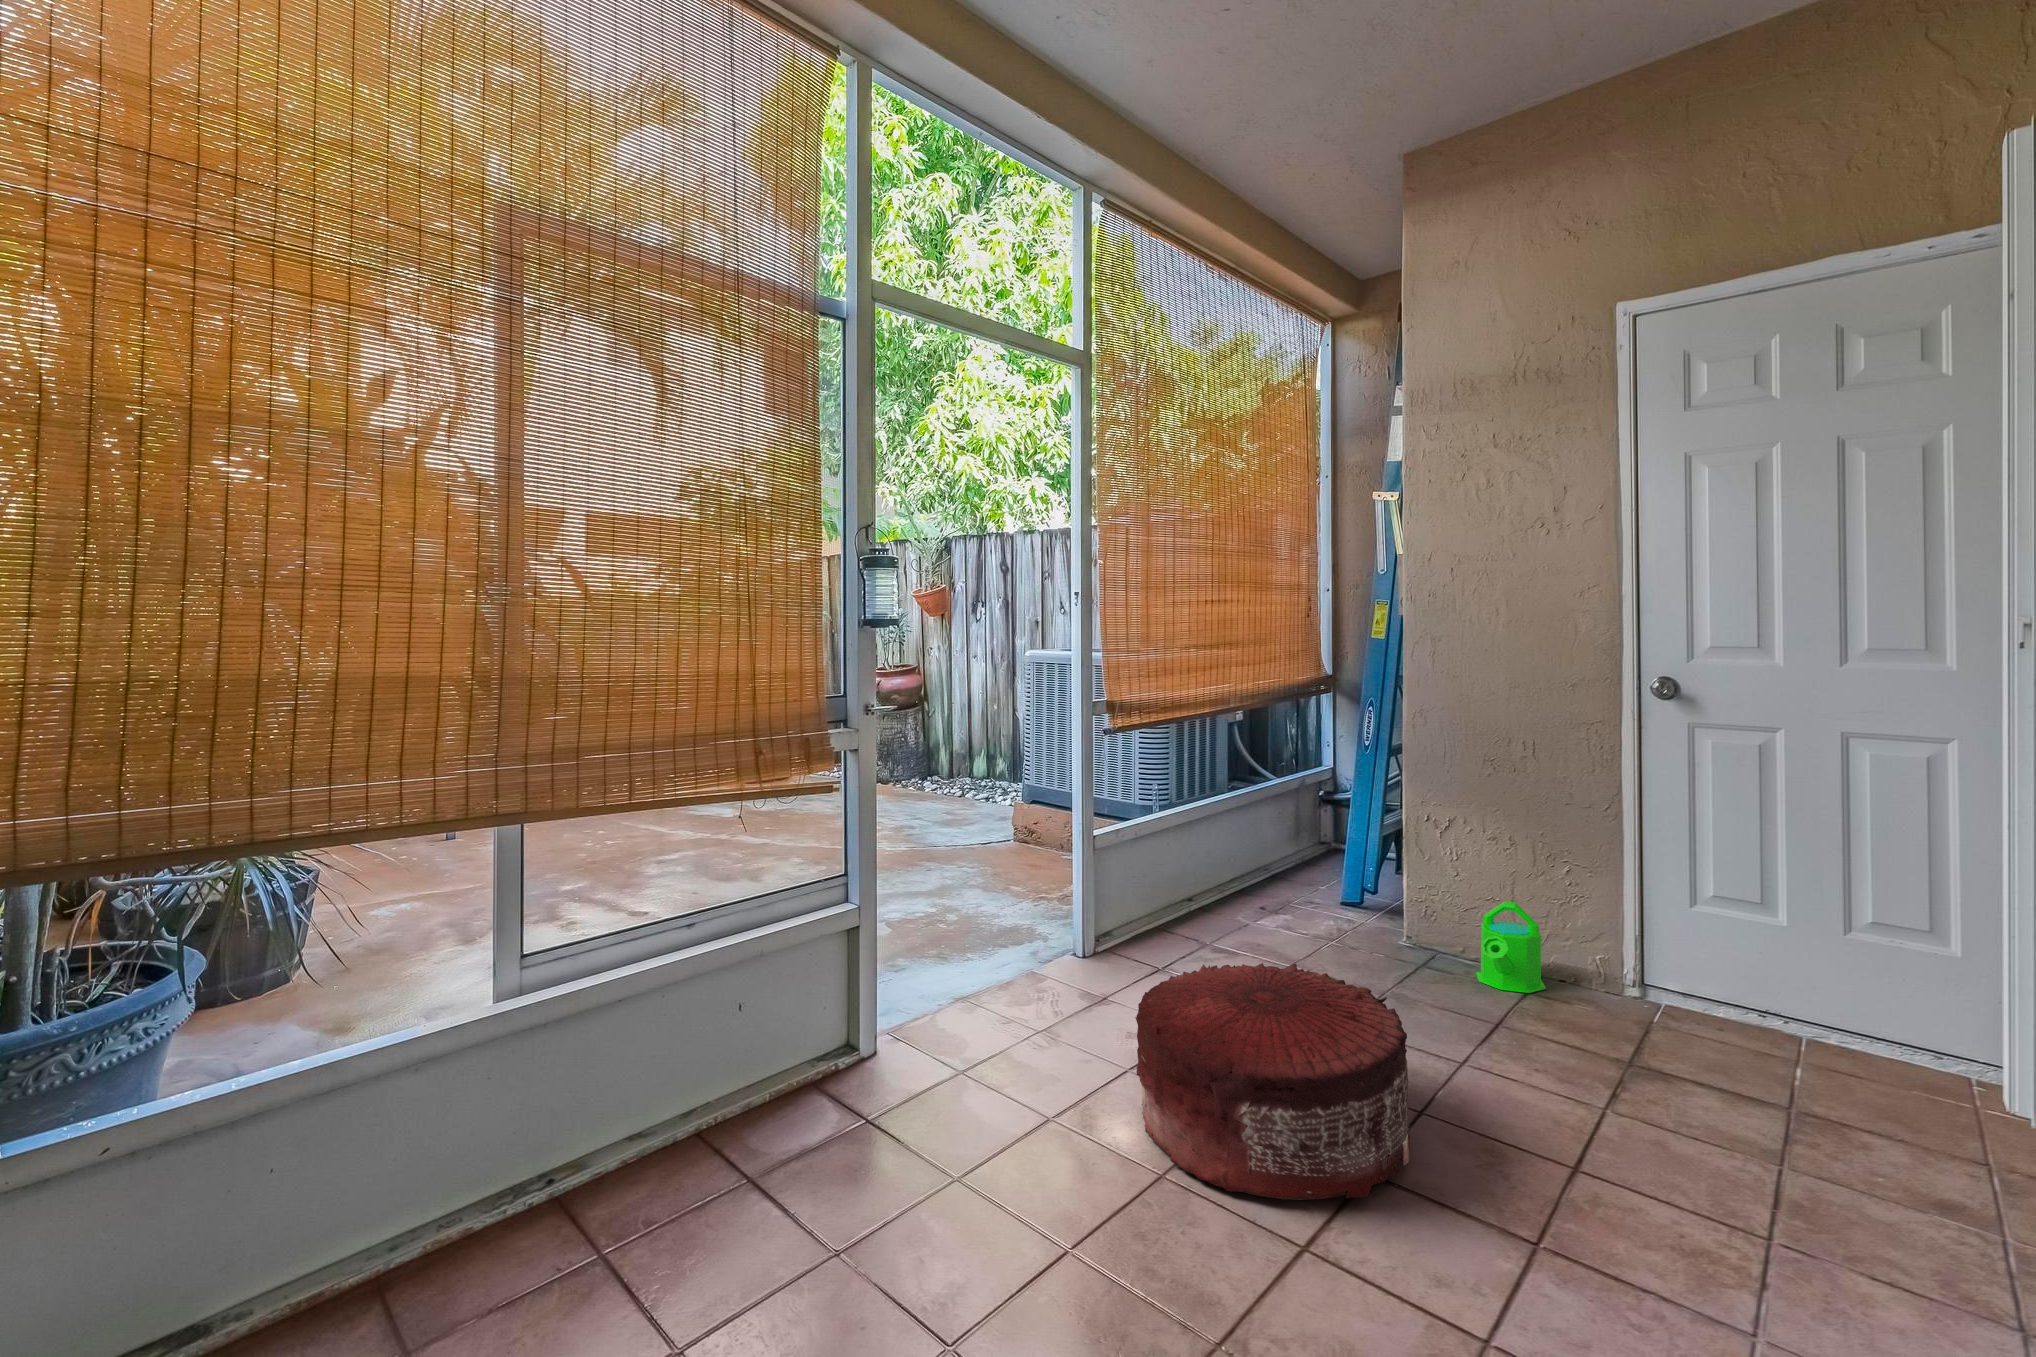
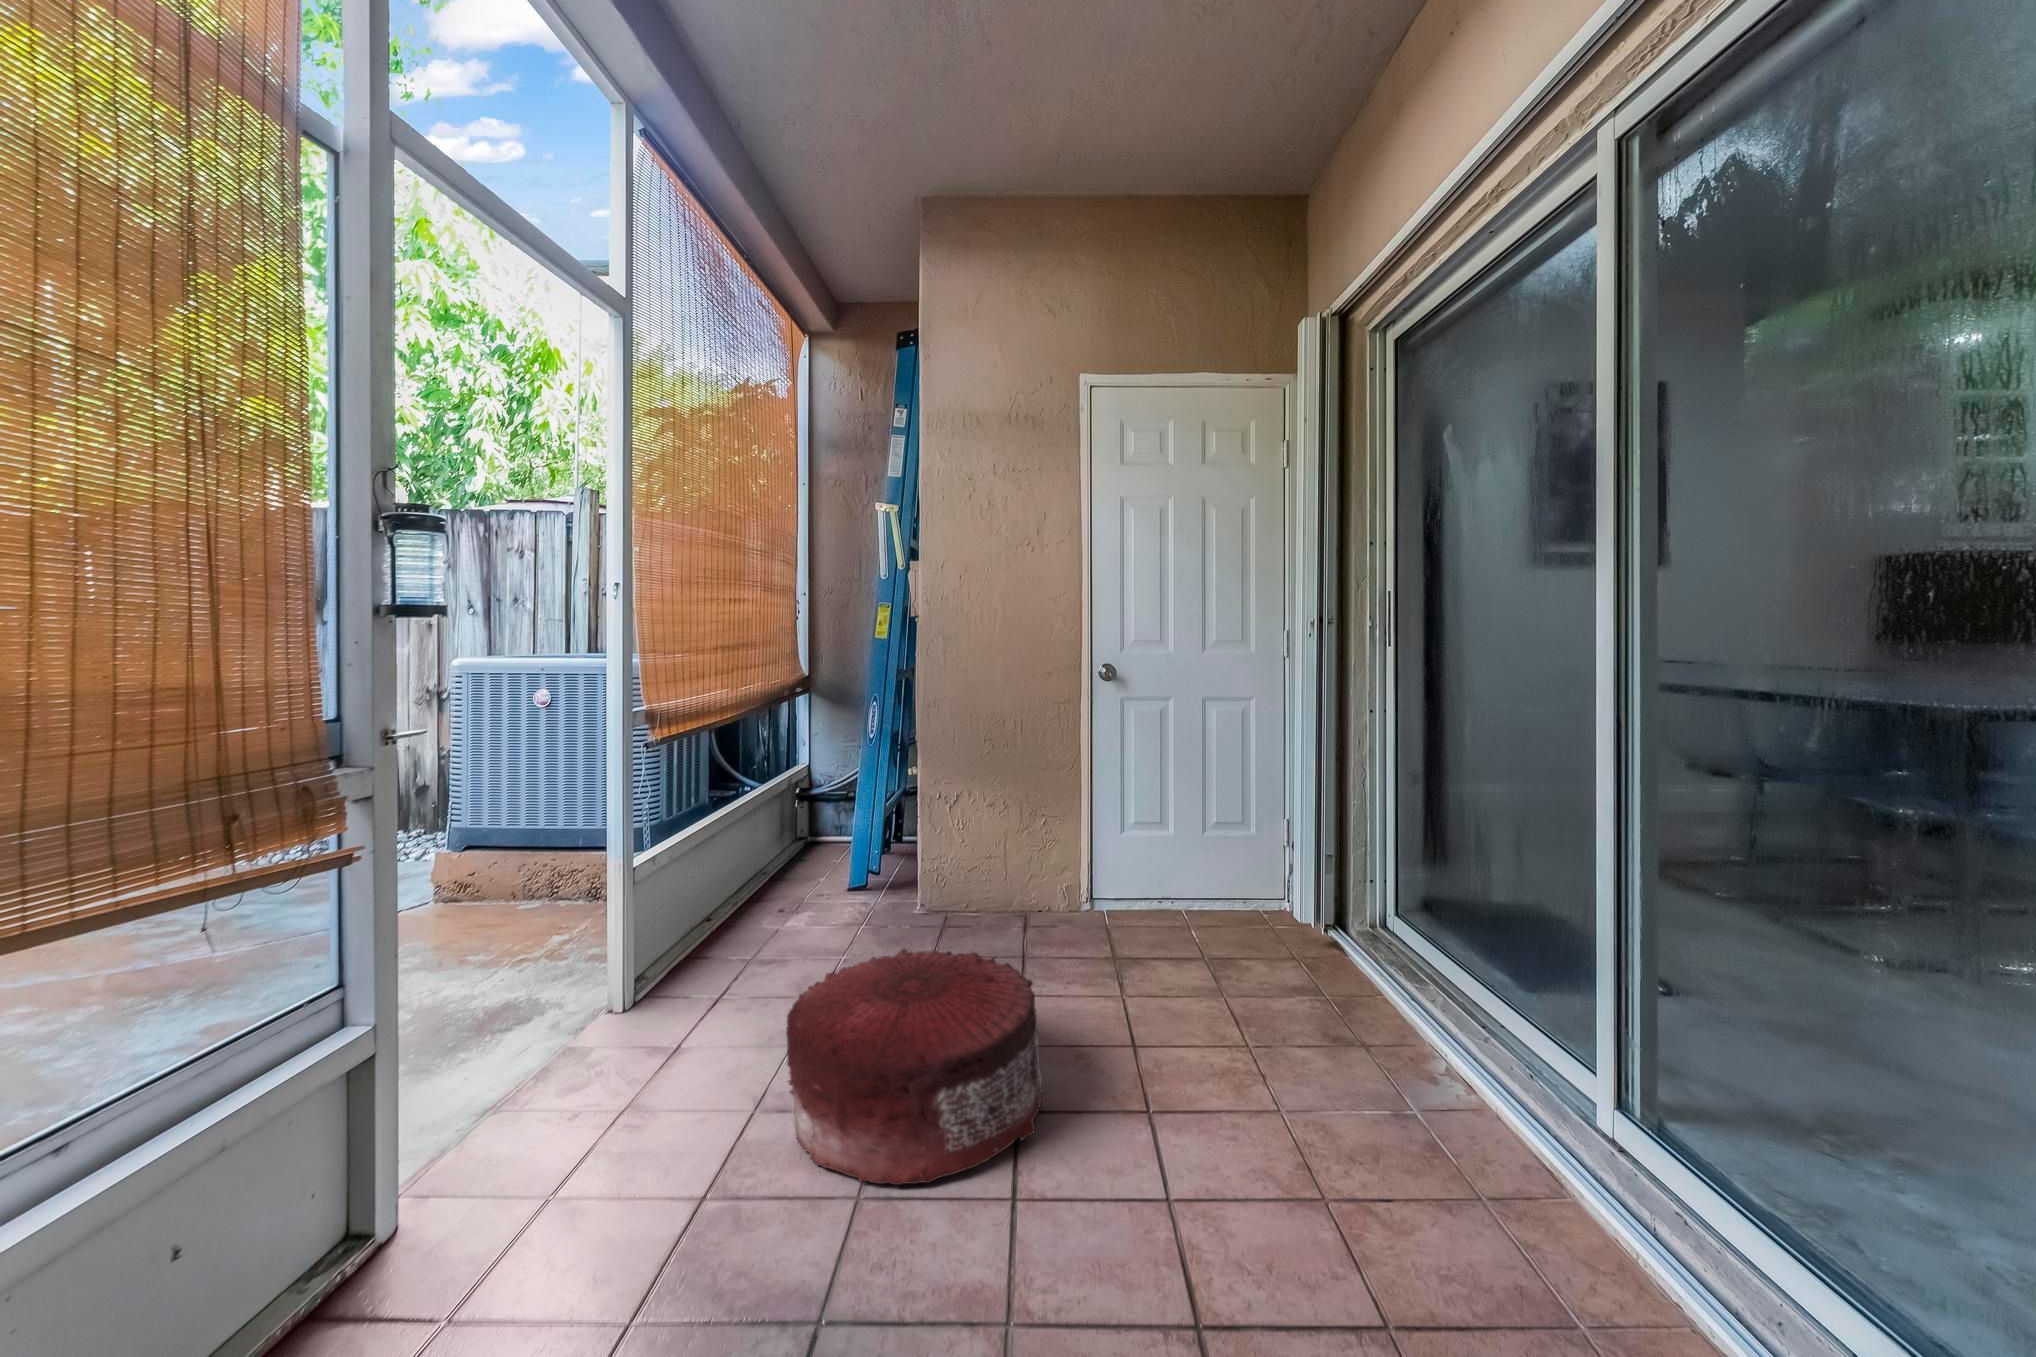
watering can: present [1476,901,1546,993] -> none [980,856,1032,929]

